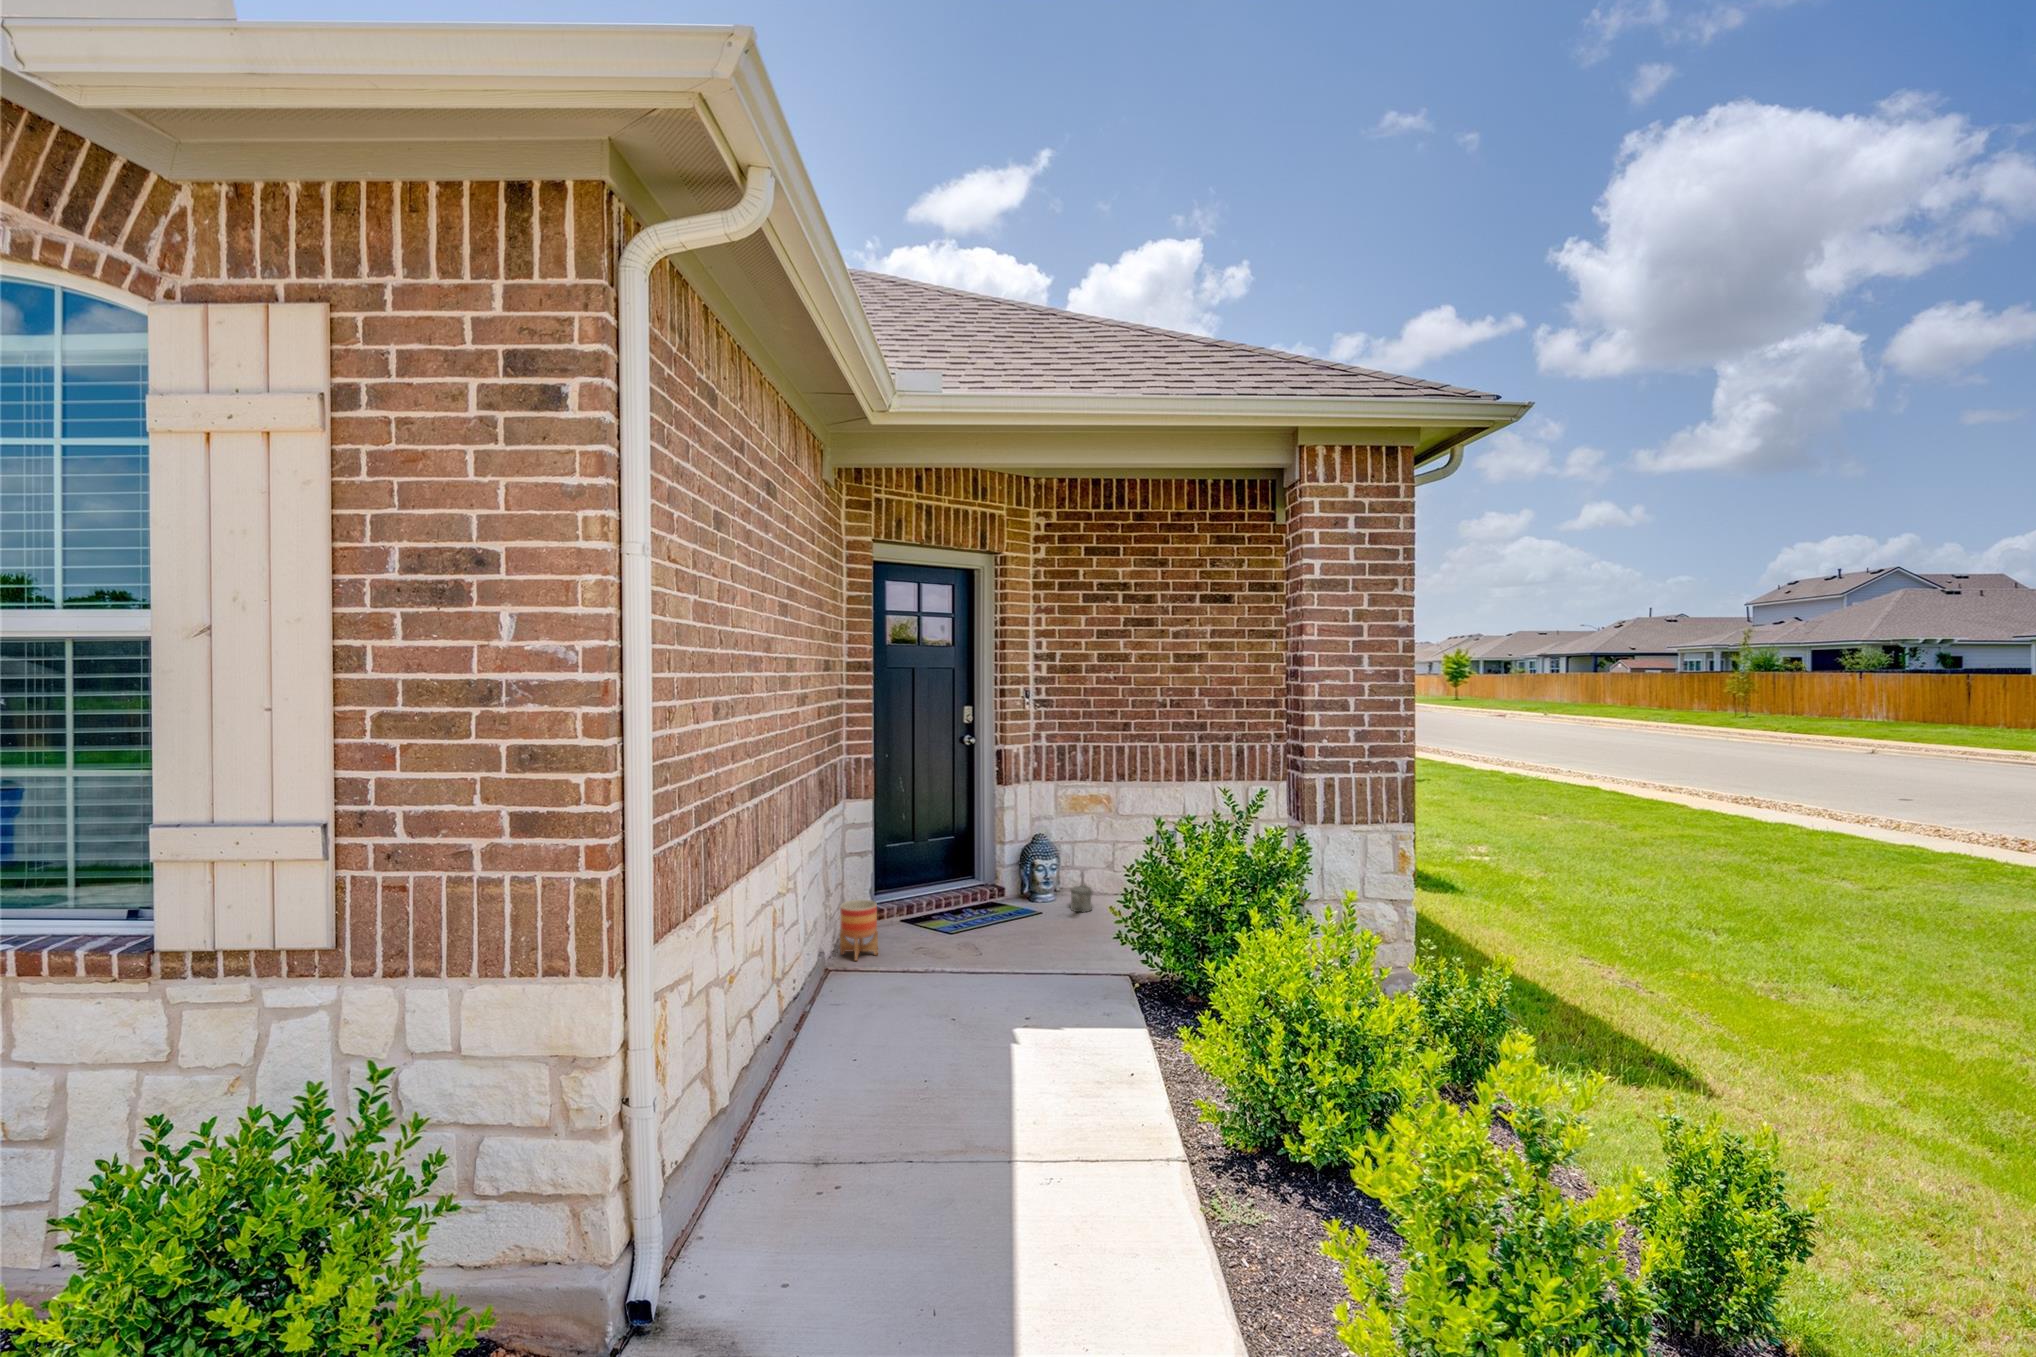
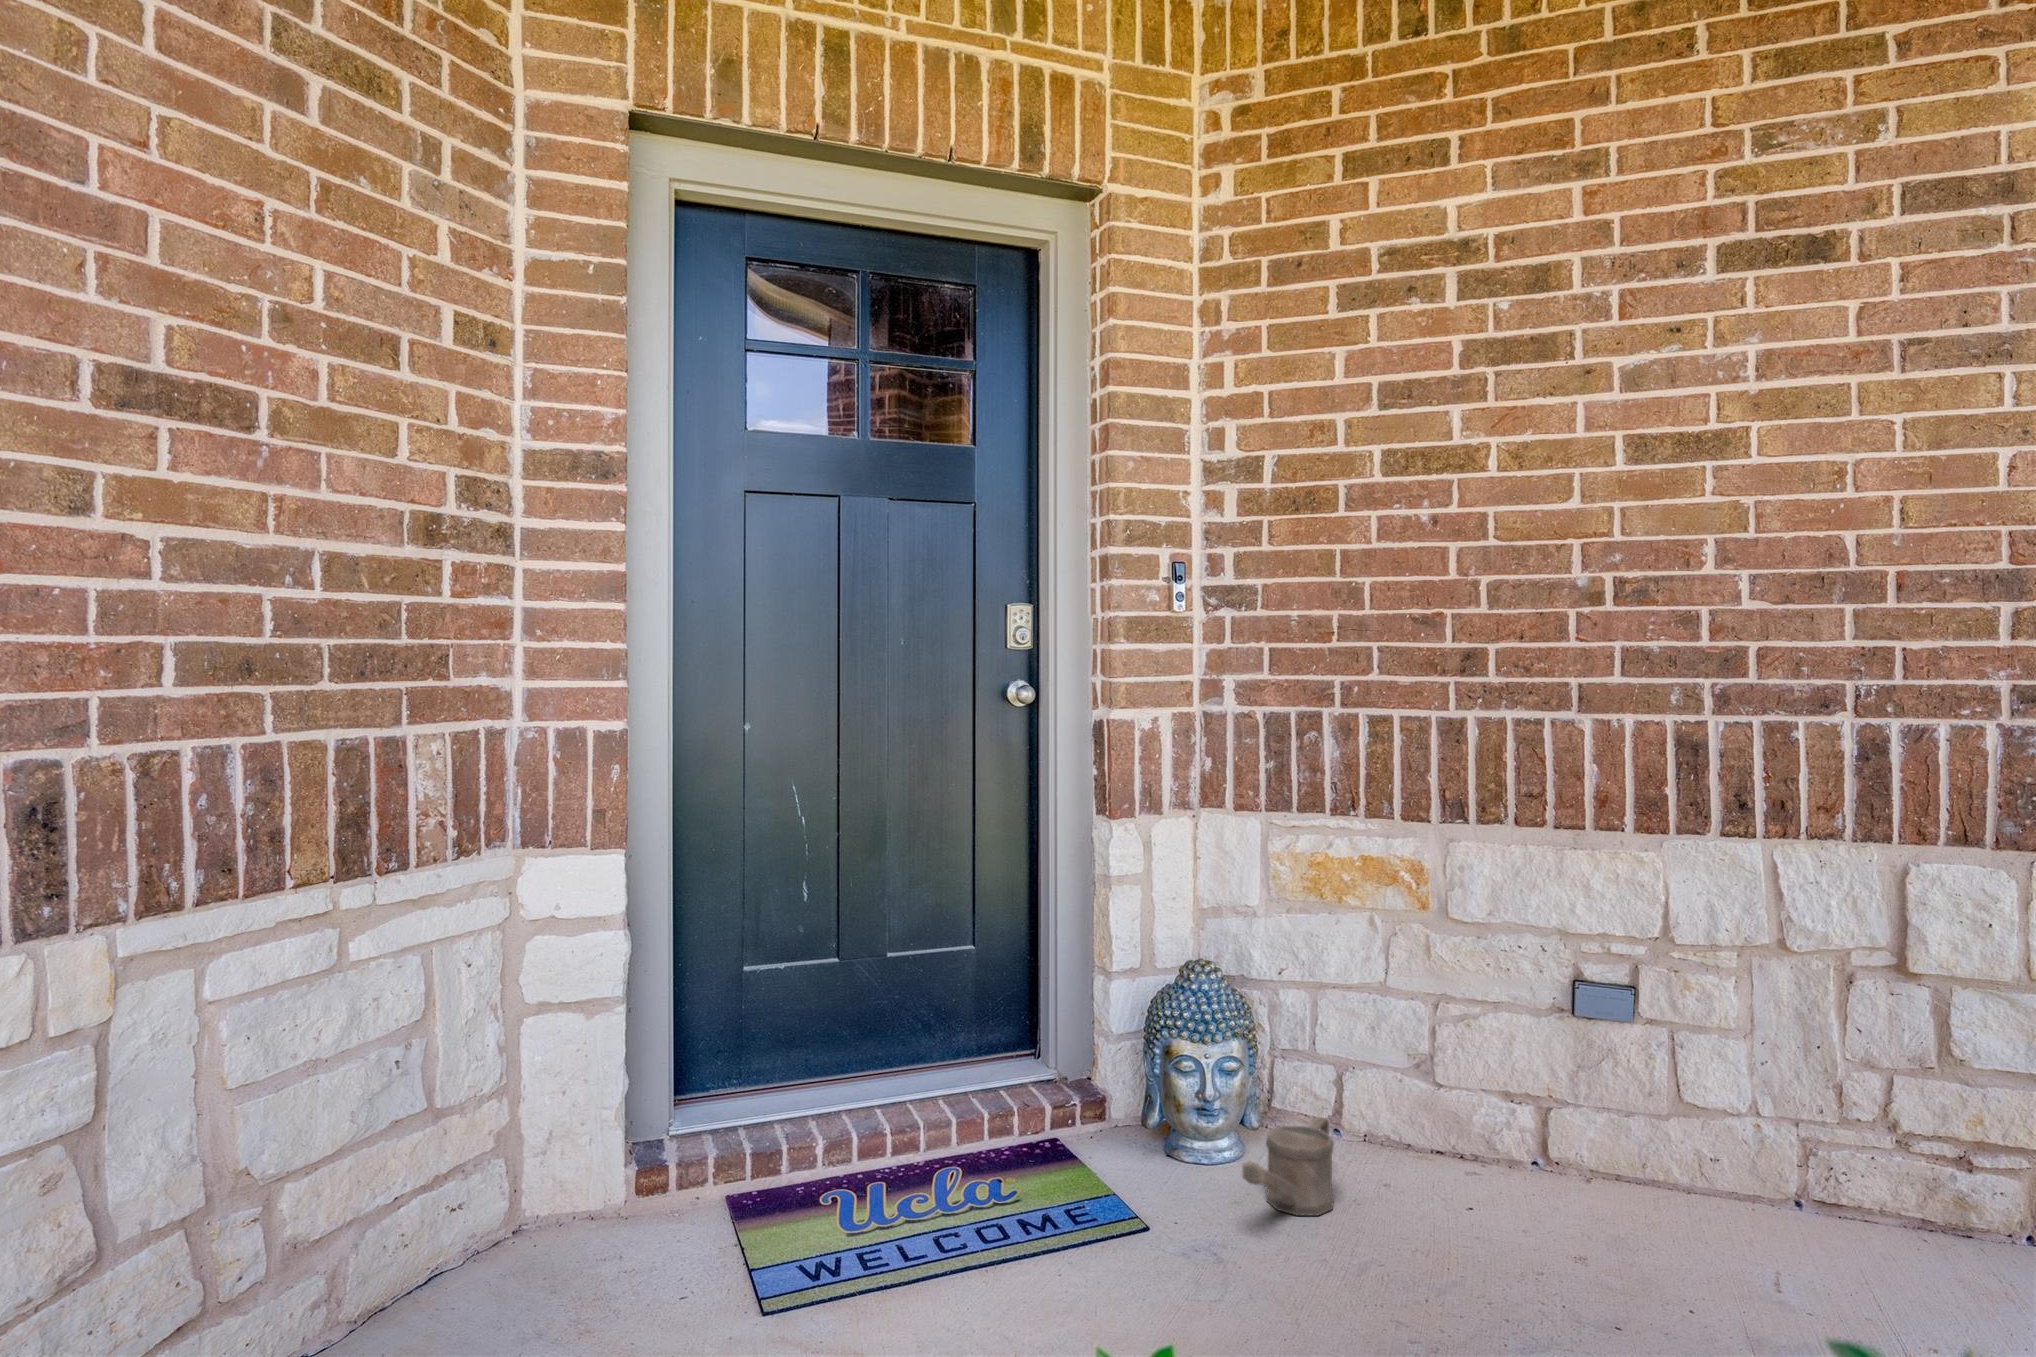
planter: present [840,900,878,961] -> none [458,1106,576,1304]

